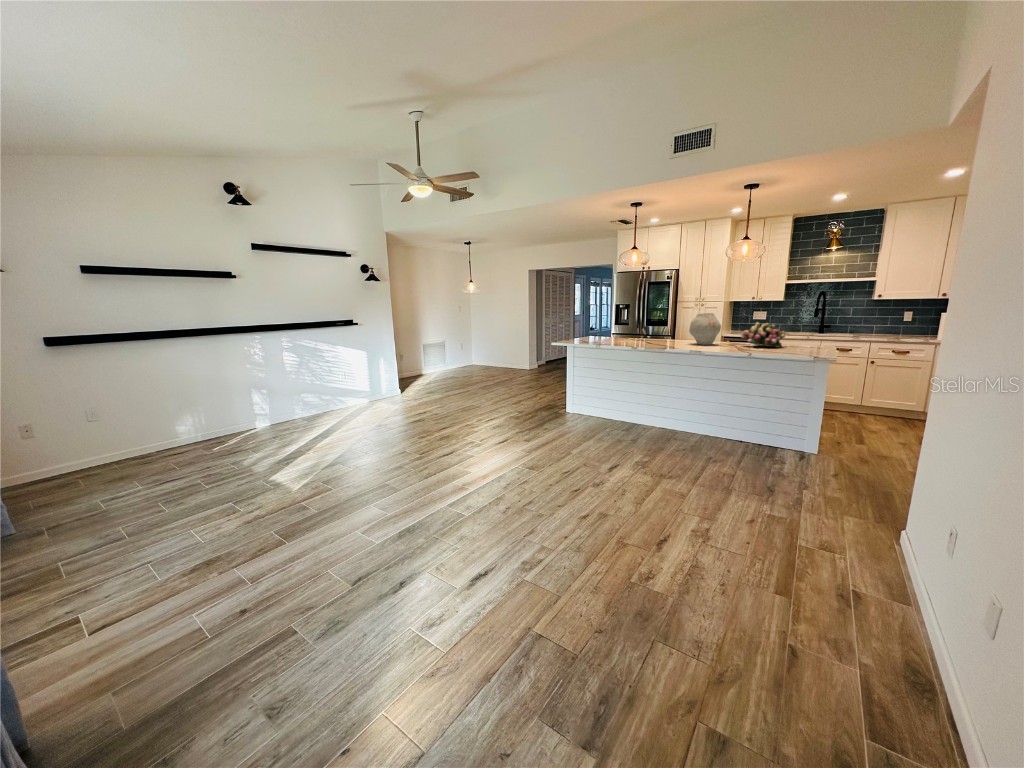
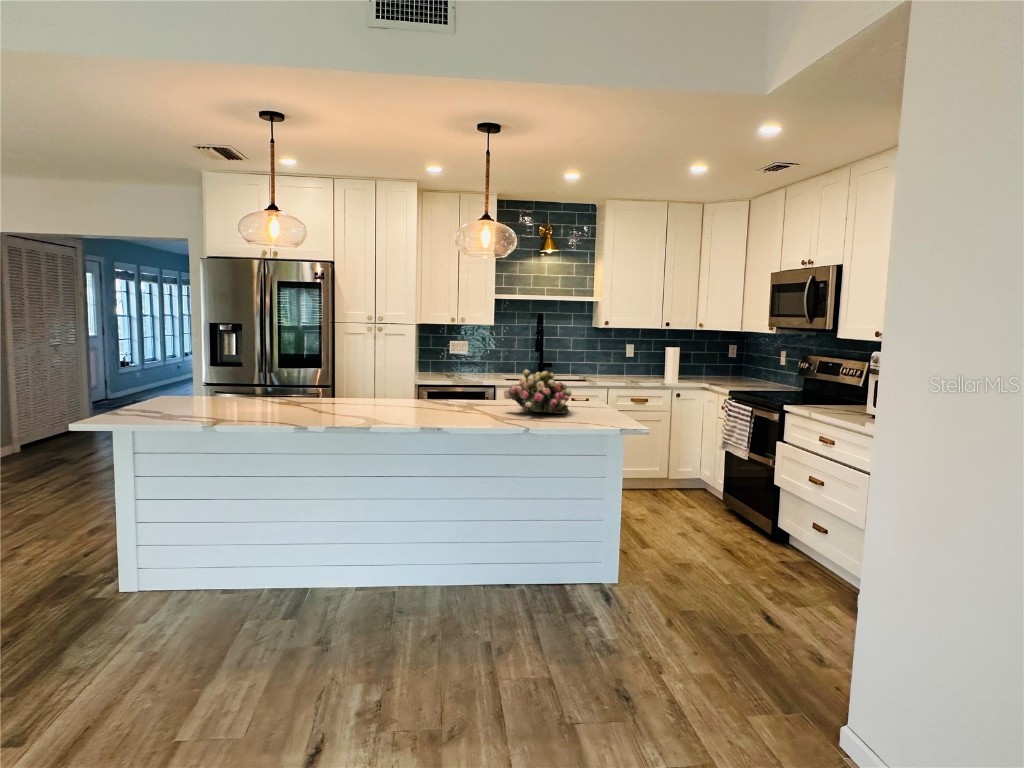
vase: present [689,313,721,345] -> none [413,352,471,416]

